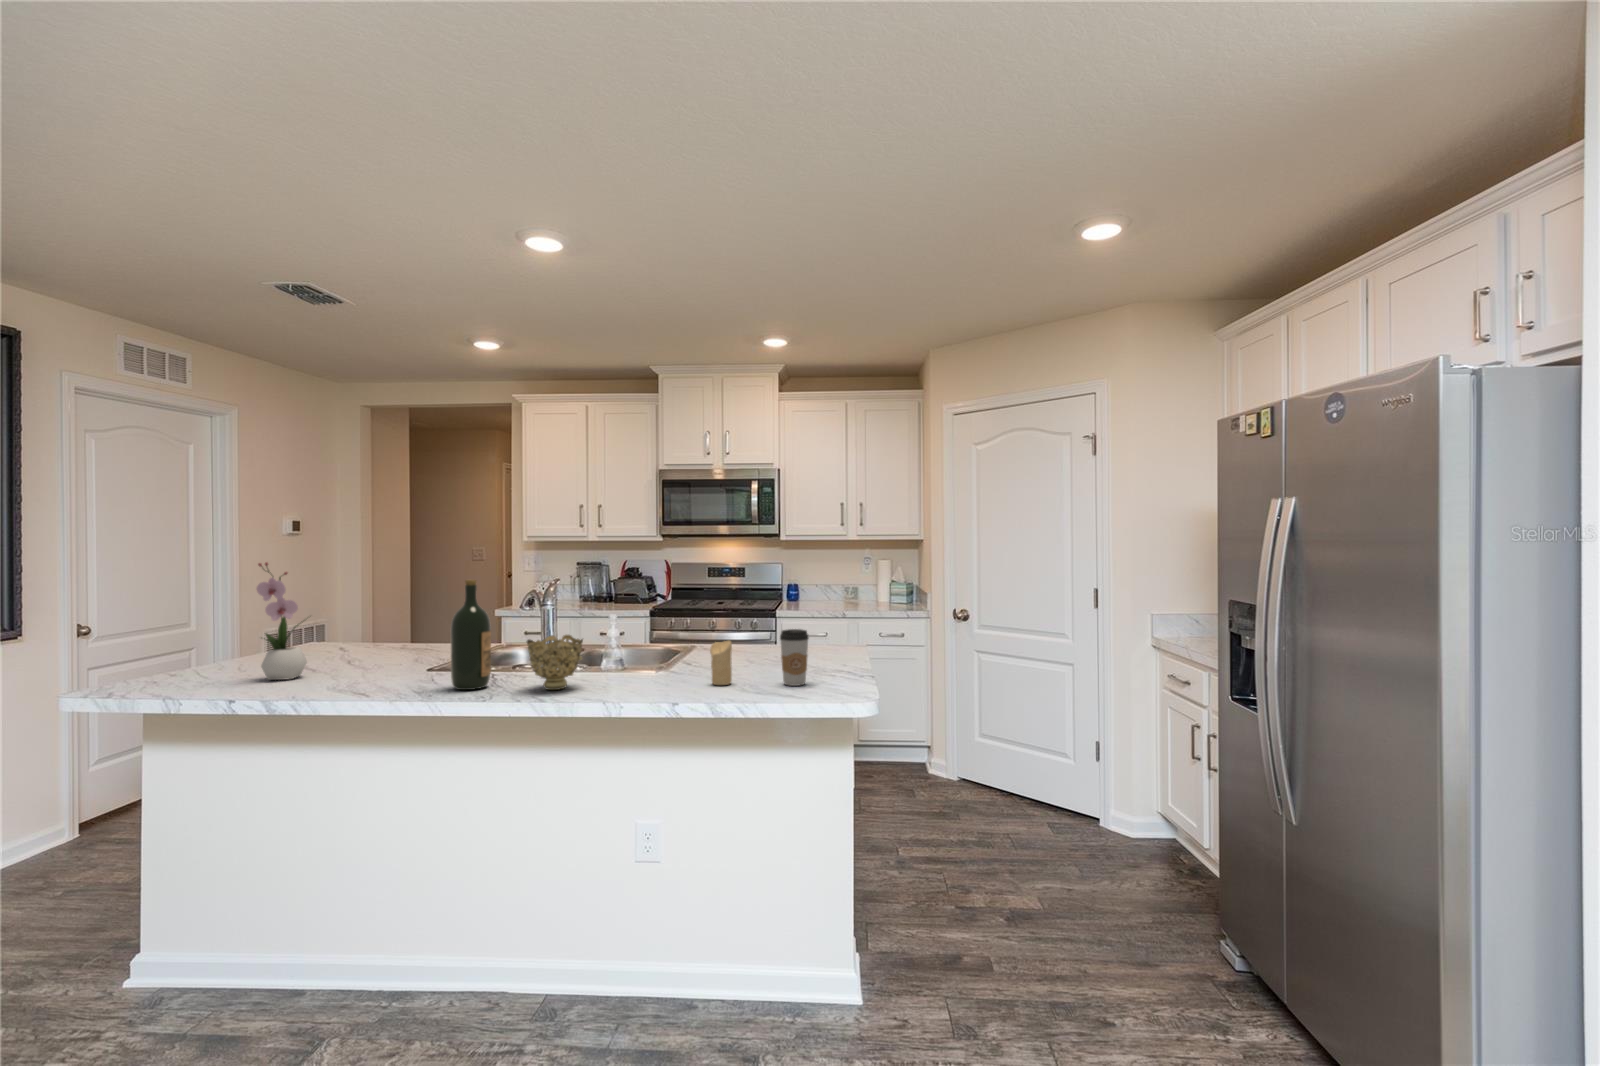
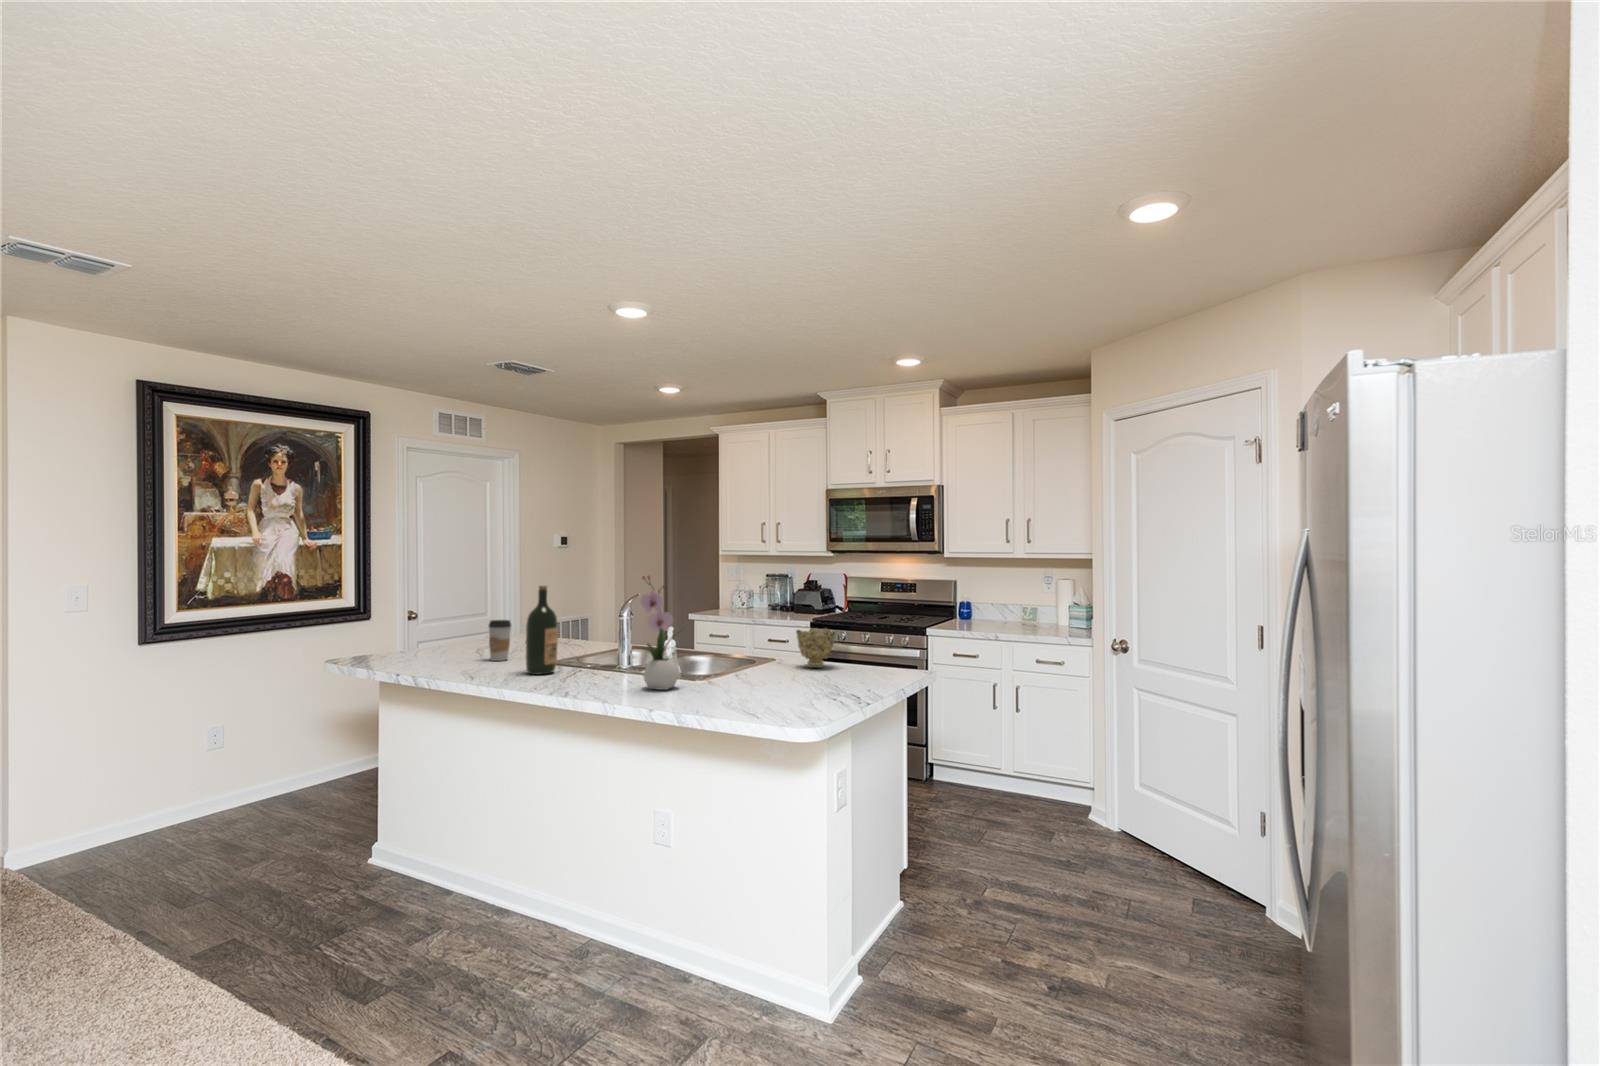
flower arrangement: present [257,562,307,680] -> present [641,576,680,690]
coffee cup: present [780,629,809,686] -> present [489,620,511,661]
decorative bowl: present [527,635,583,690] -> present [796,628,835,668]
candle: present [710,641,732,685] -> none [711,650,731,691]

